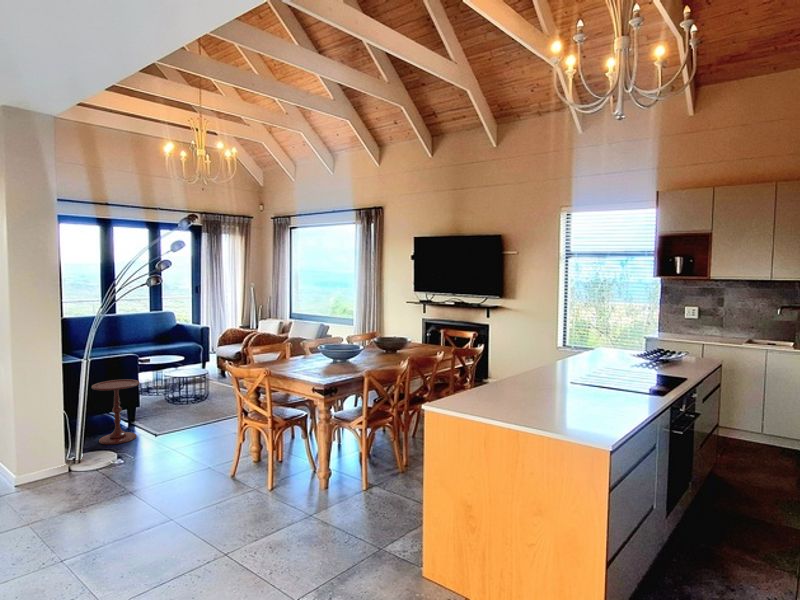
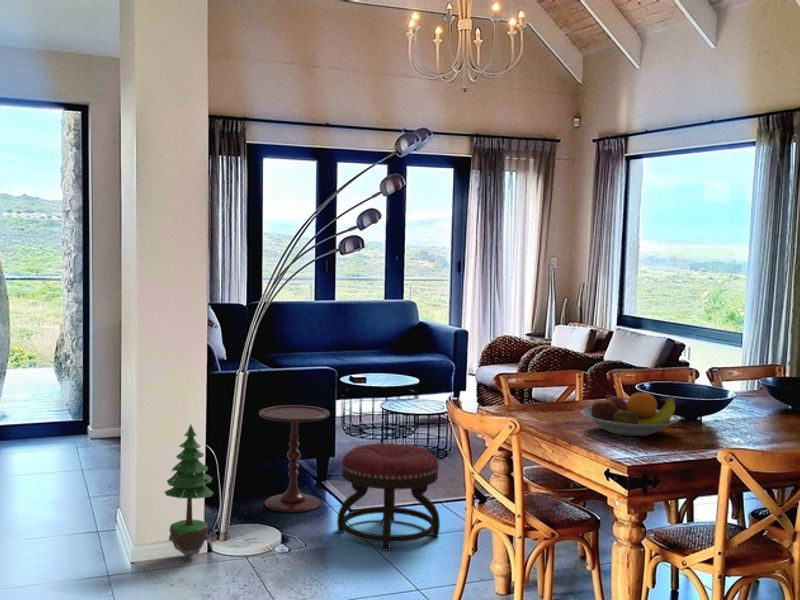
fruit bowl: none [295,350,341,371] -> present [581,392,679,436]
ottoman: none [152,393,215,454] -> present [337,443,440,551]
potted tree: none [37,398,73,480] -> present [165,425,213,557]

